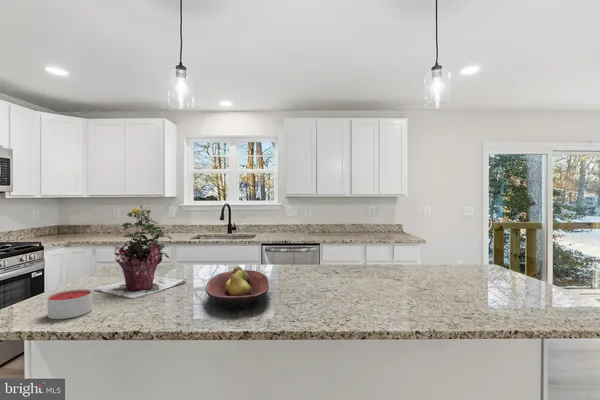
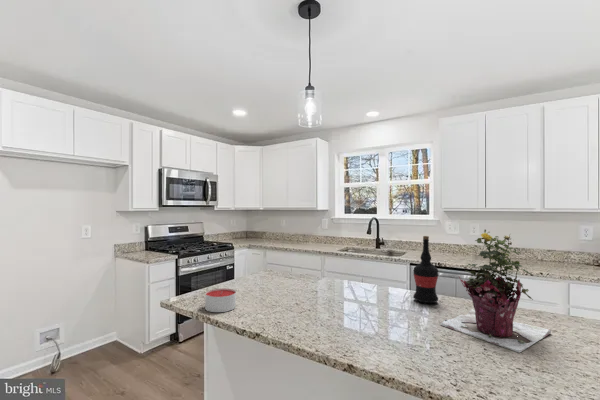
potted plant: present [94,206,186,299] -> present [440,230,551,353]
wine bottle: none [280,214,301,274] -> present [413,236,438,303]
fruit bowl: present [206,266,269,310] -> none [323,288,391,336]

